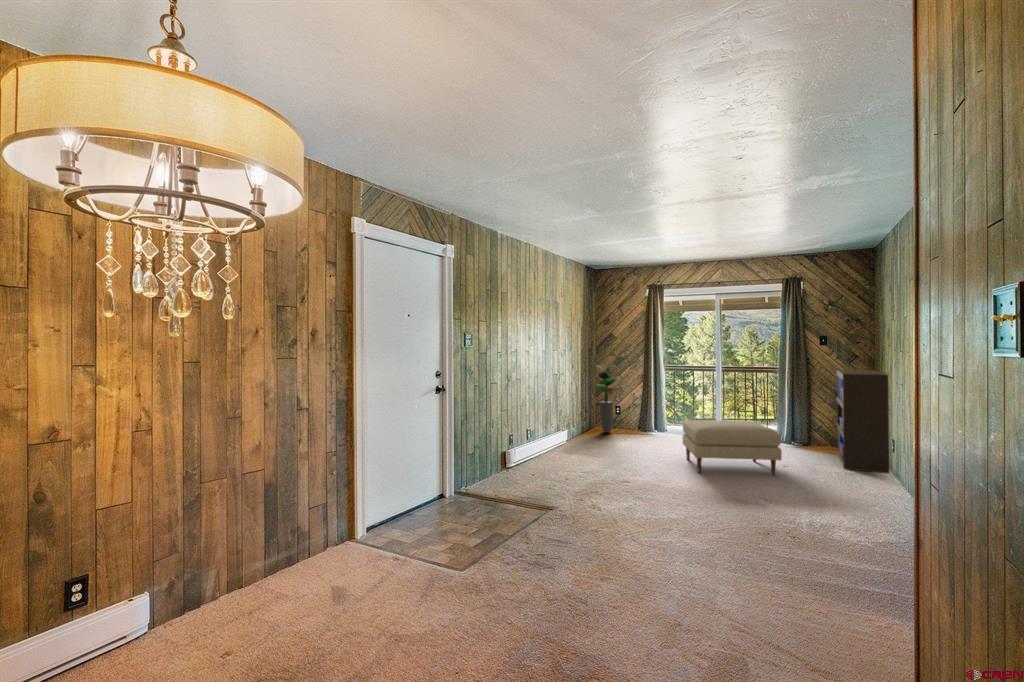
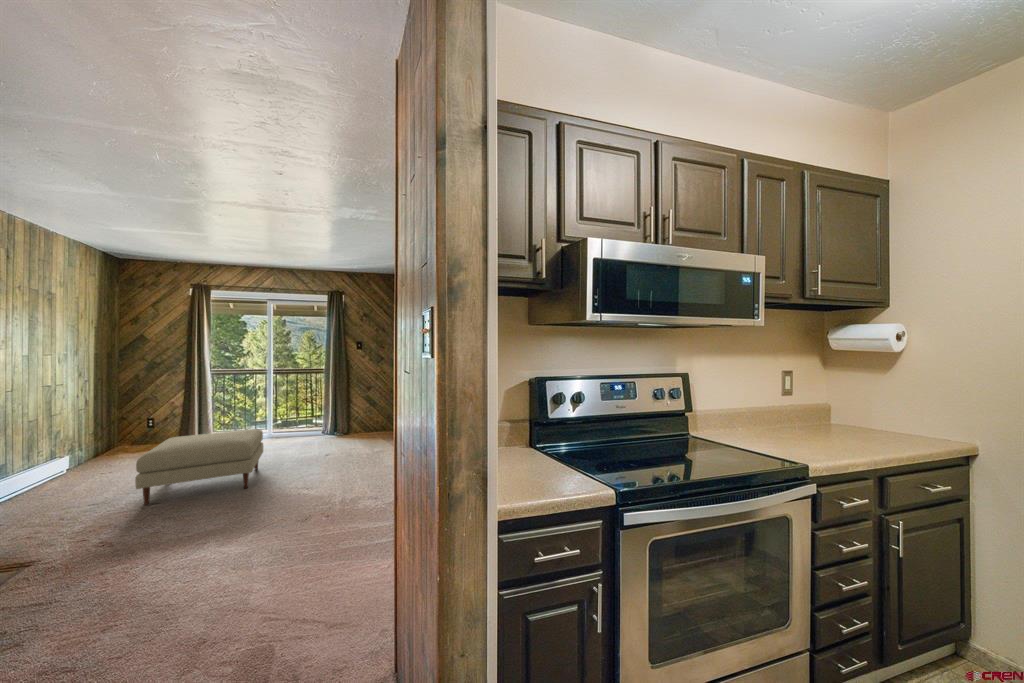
potted plant: present [597,365,619,433] -> none [108,373,154,451]
bookshelf: present [837,370,889,474] -> none [338,371,387,463]

